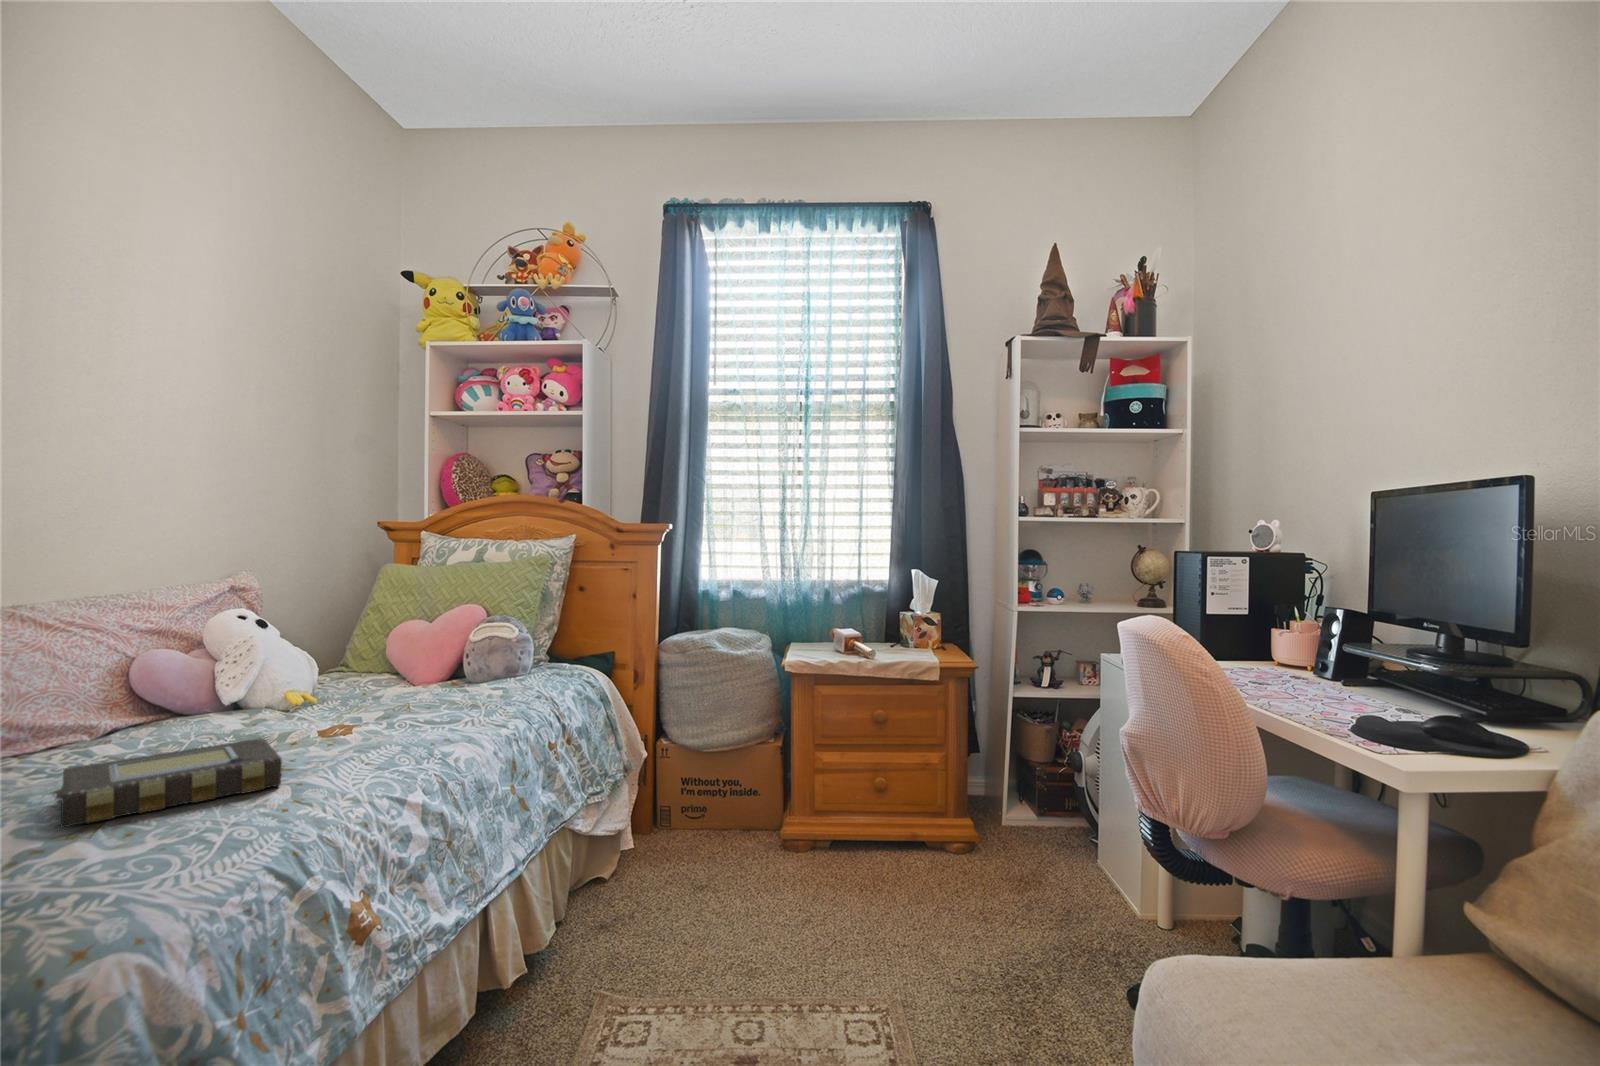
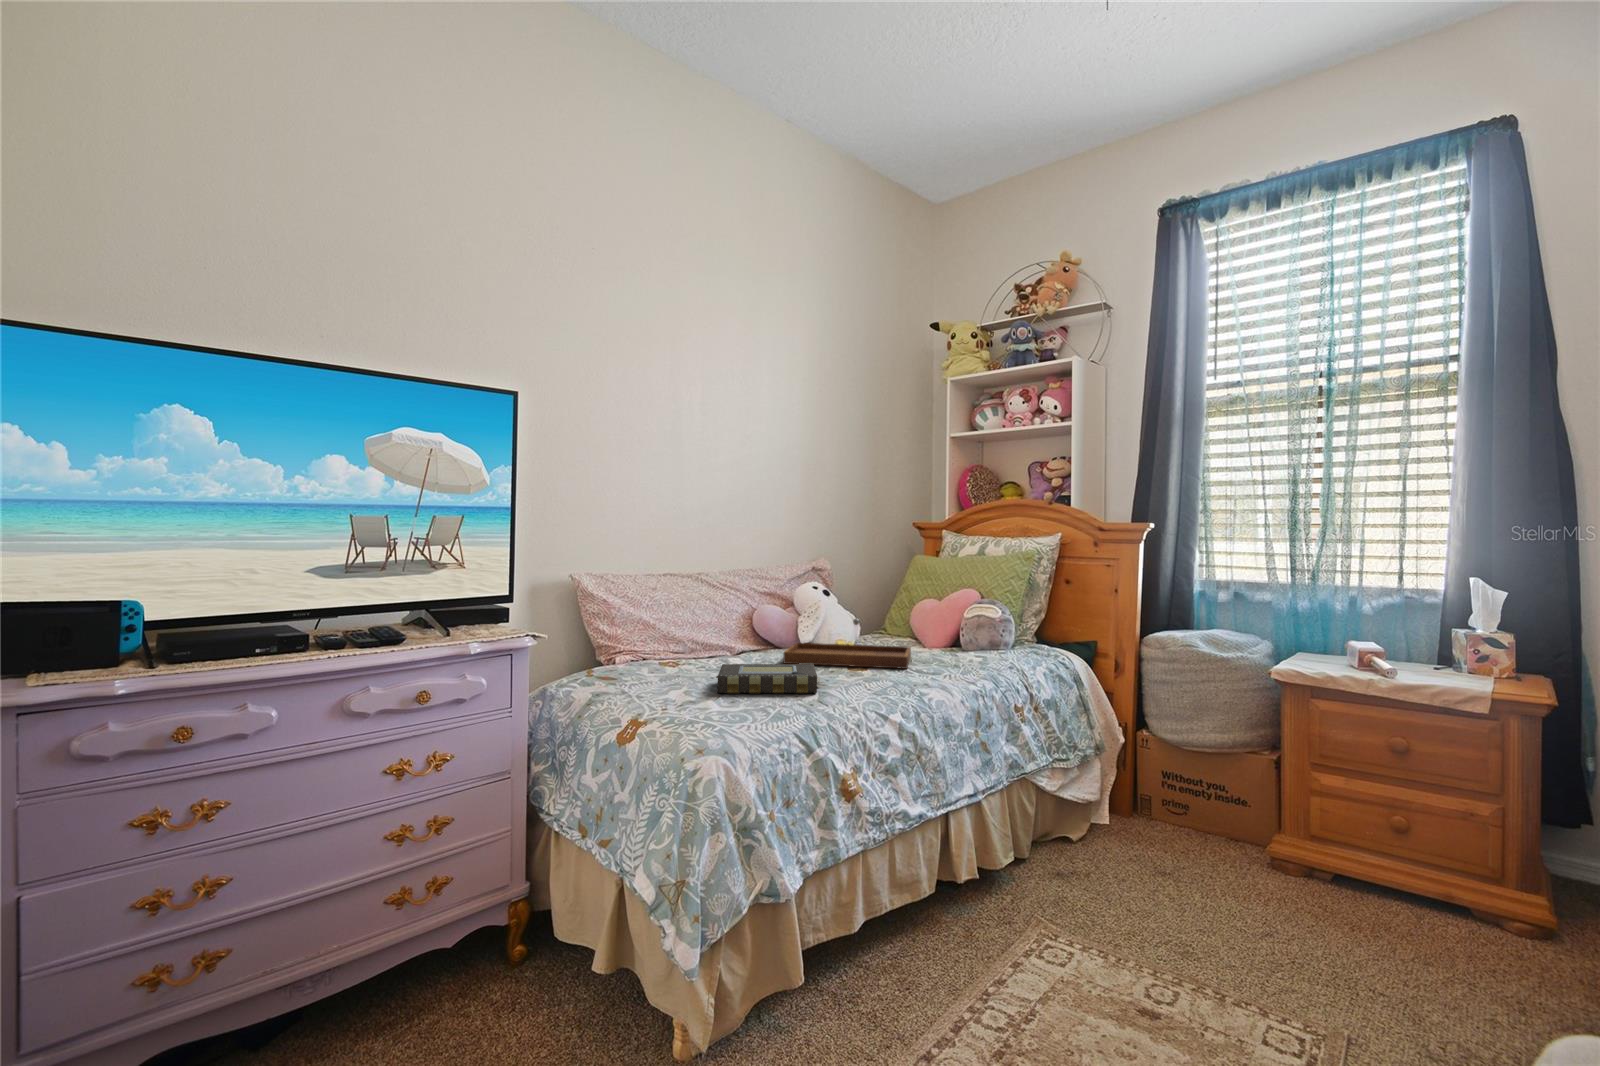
tray: none [189,656,409,741] -> present [783,618,911,669]

